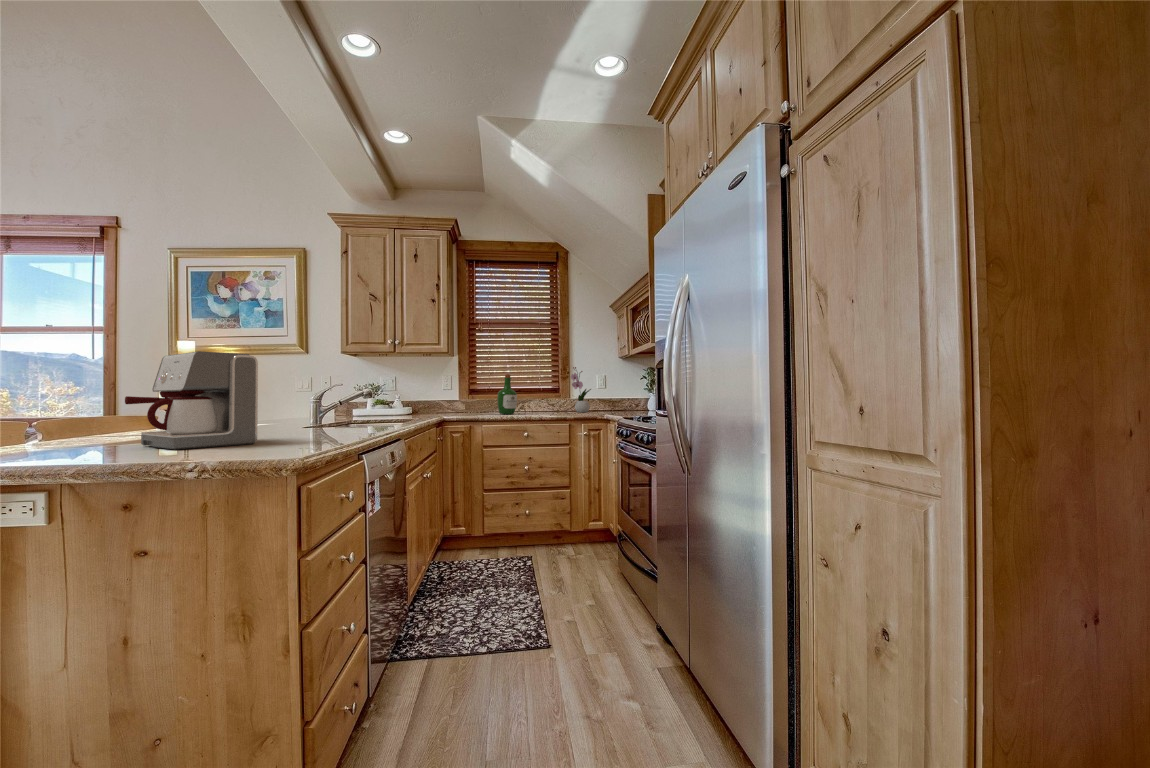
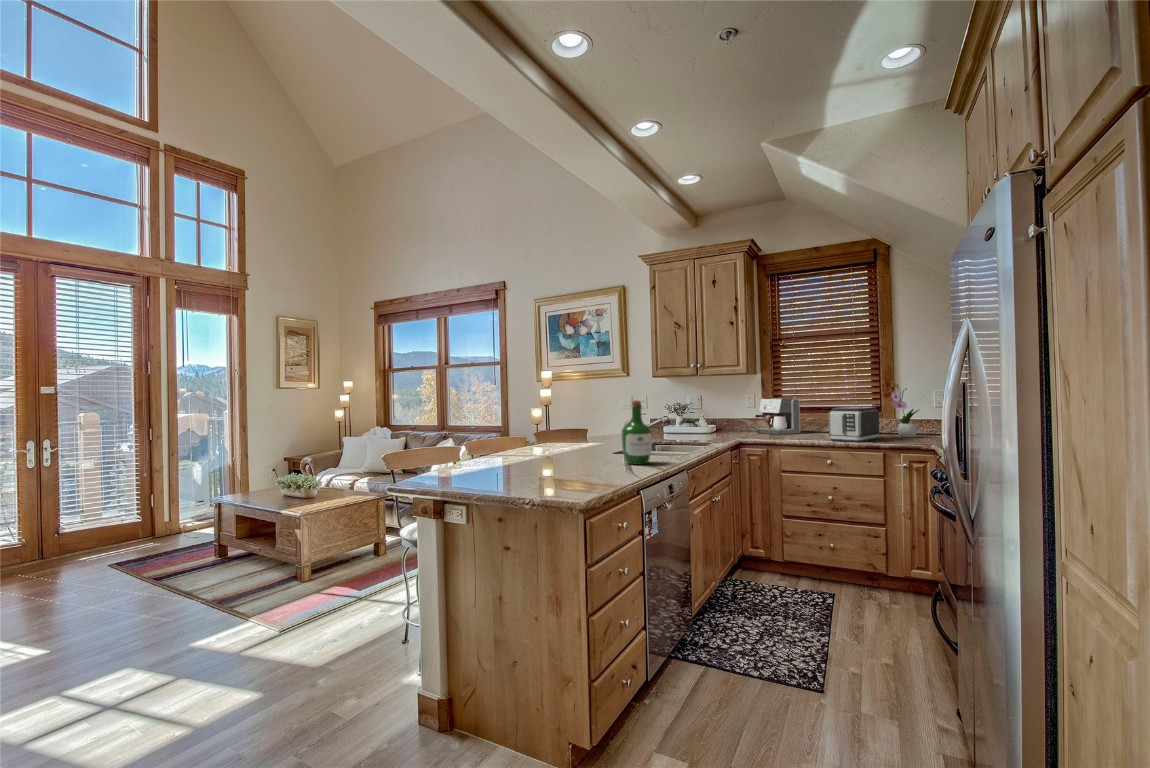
coffee maker: present [125,351,258,450] -> present [755,398,800,435]
wine bottle: present [497,374,517,414] -> present [622,400,652,464]
toaster: none [526,385,564,415] -> present [828,407,879,442]

